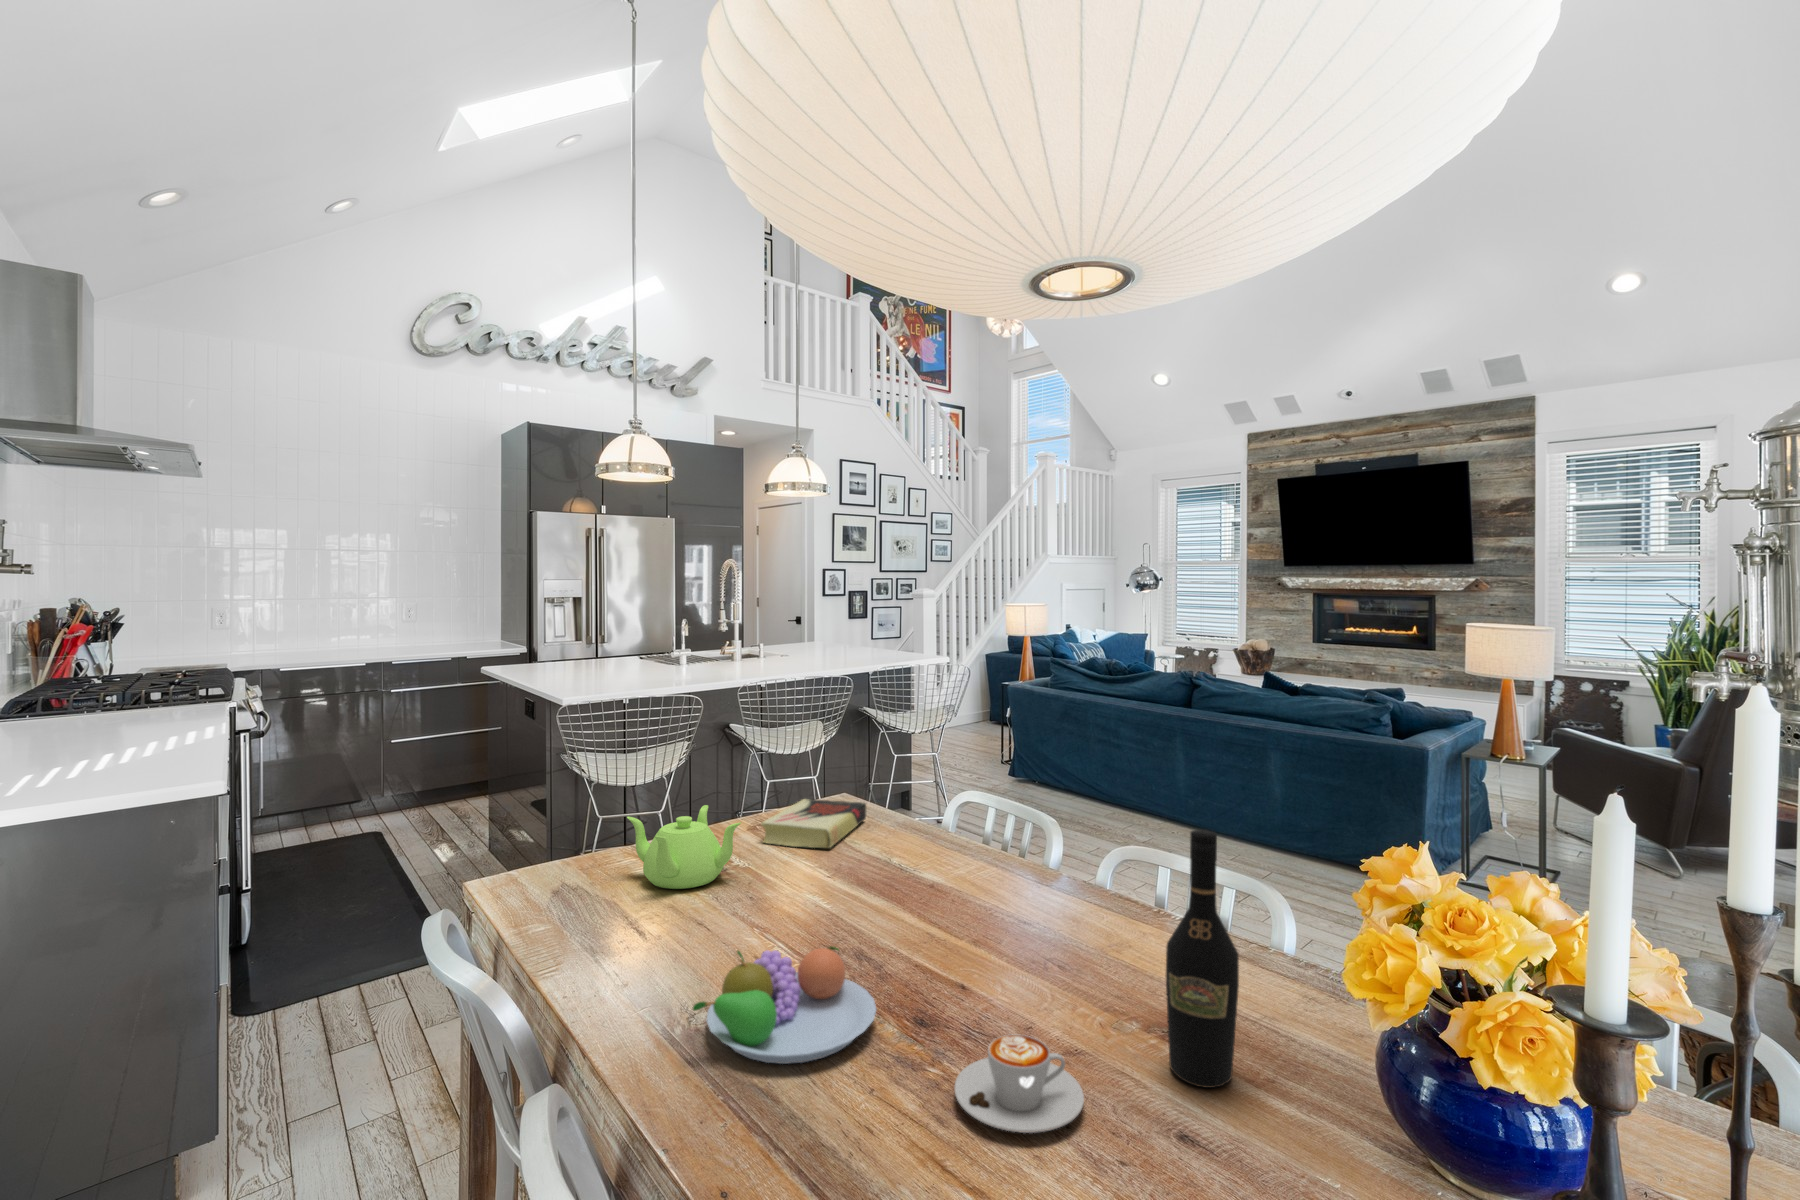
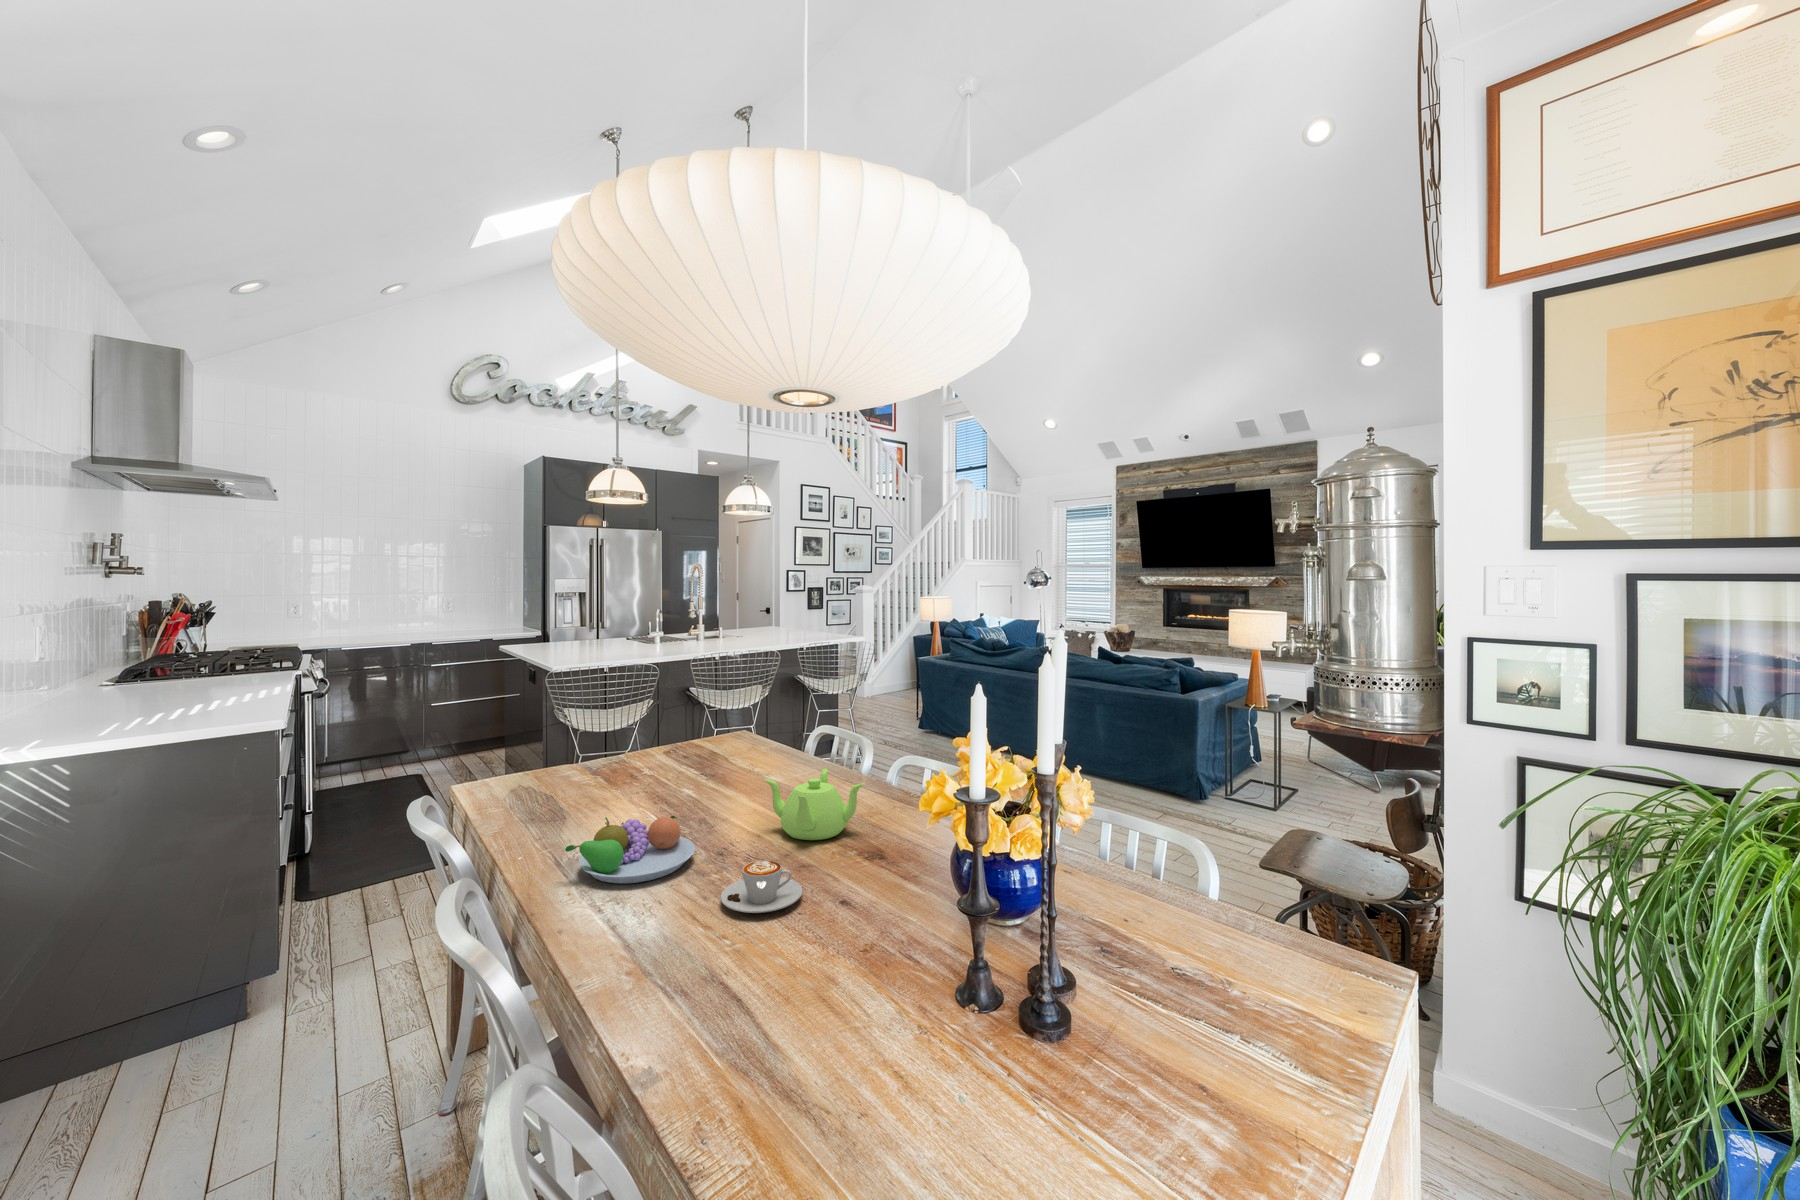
book: present [761,799,866,848] -> none [670,733,753,765]
teapot: present [627,805,741,889] -> present [765,768,865,840]
wine bottle: present [1166,830,1239,1088] -> none [866,732,909,892]

